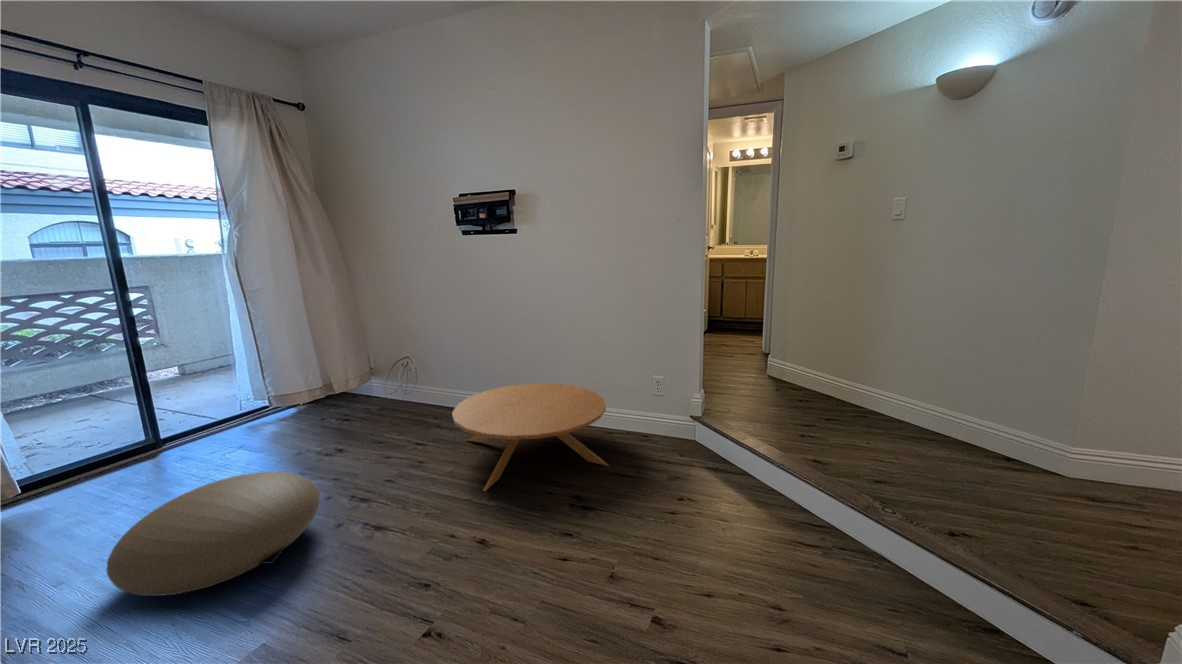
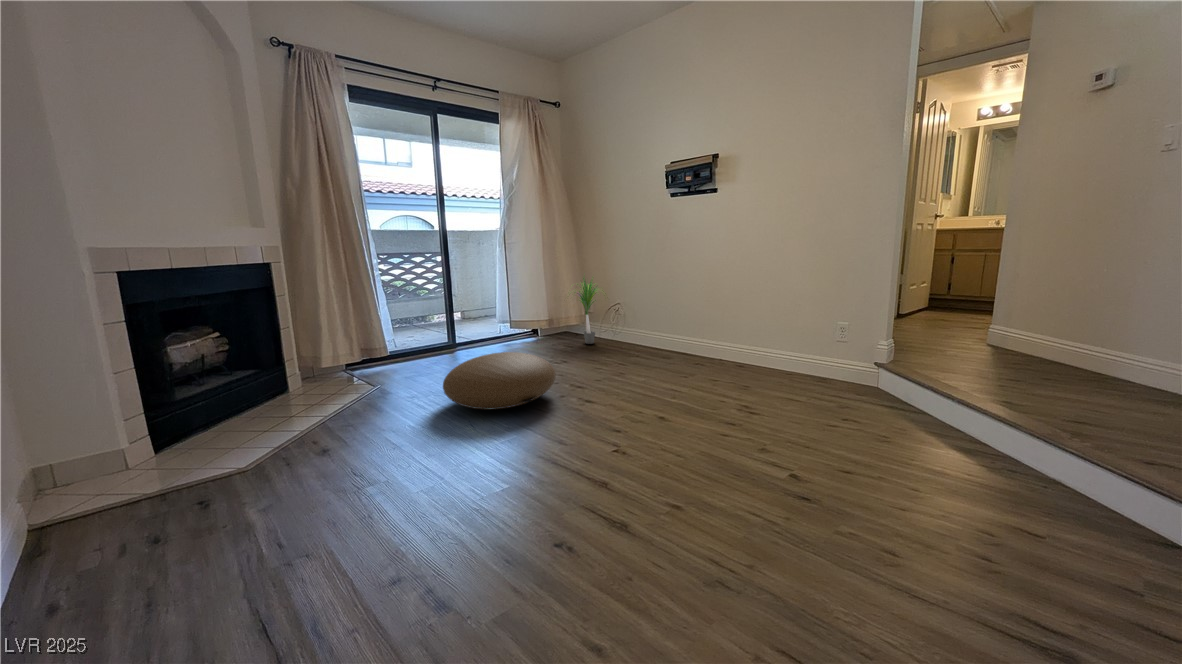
potted plant: none [334,322,399,411] -> present [574,278,603,344]
coffee table: present [452,383,608,491] -> none [651,326,788,396]

